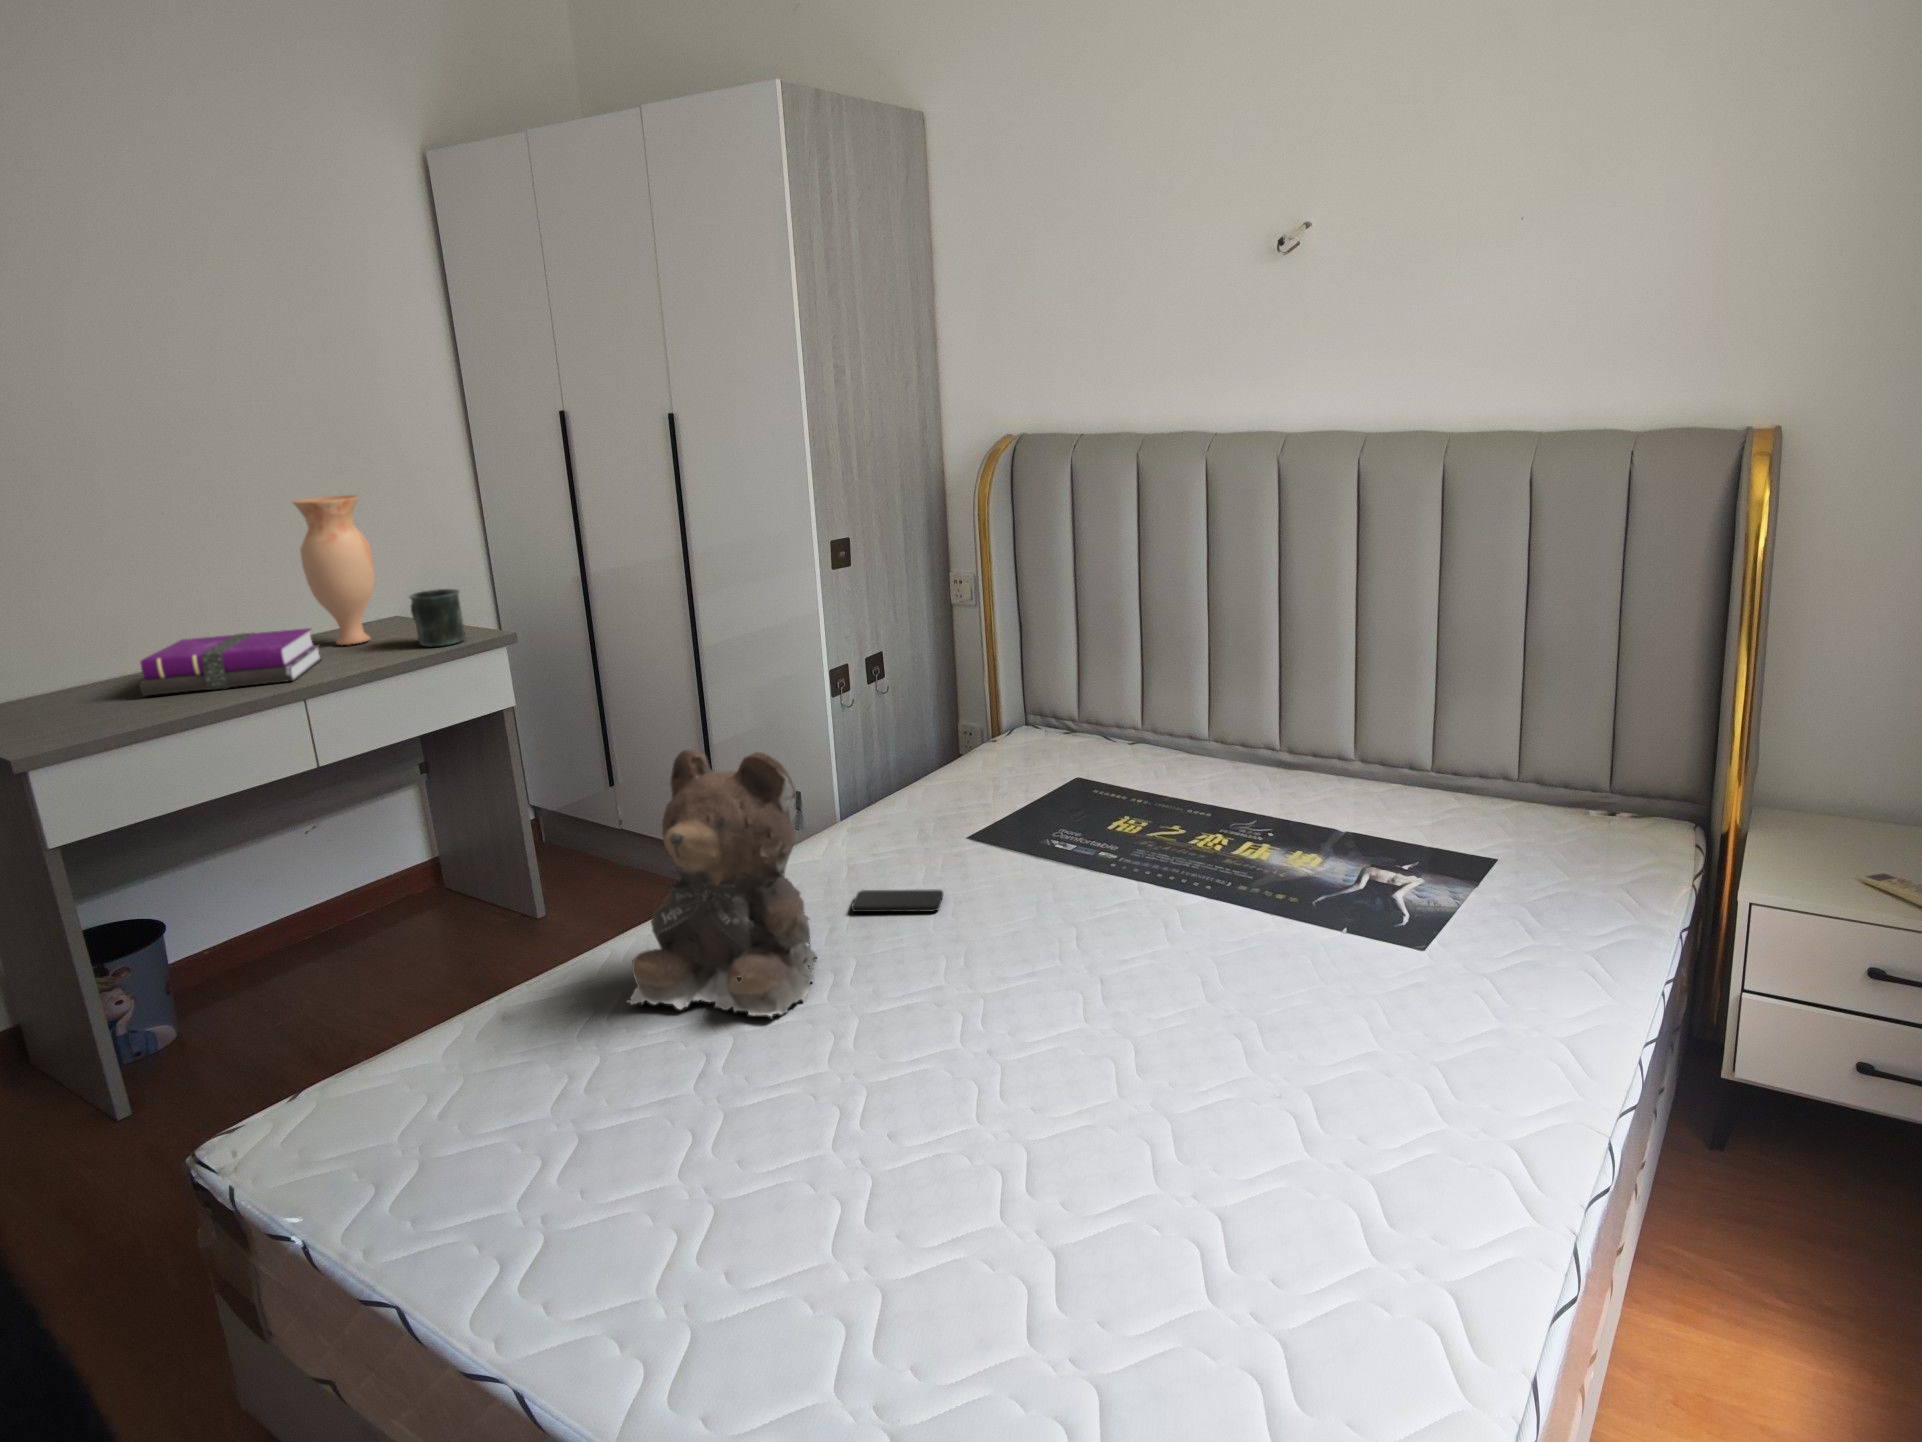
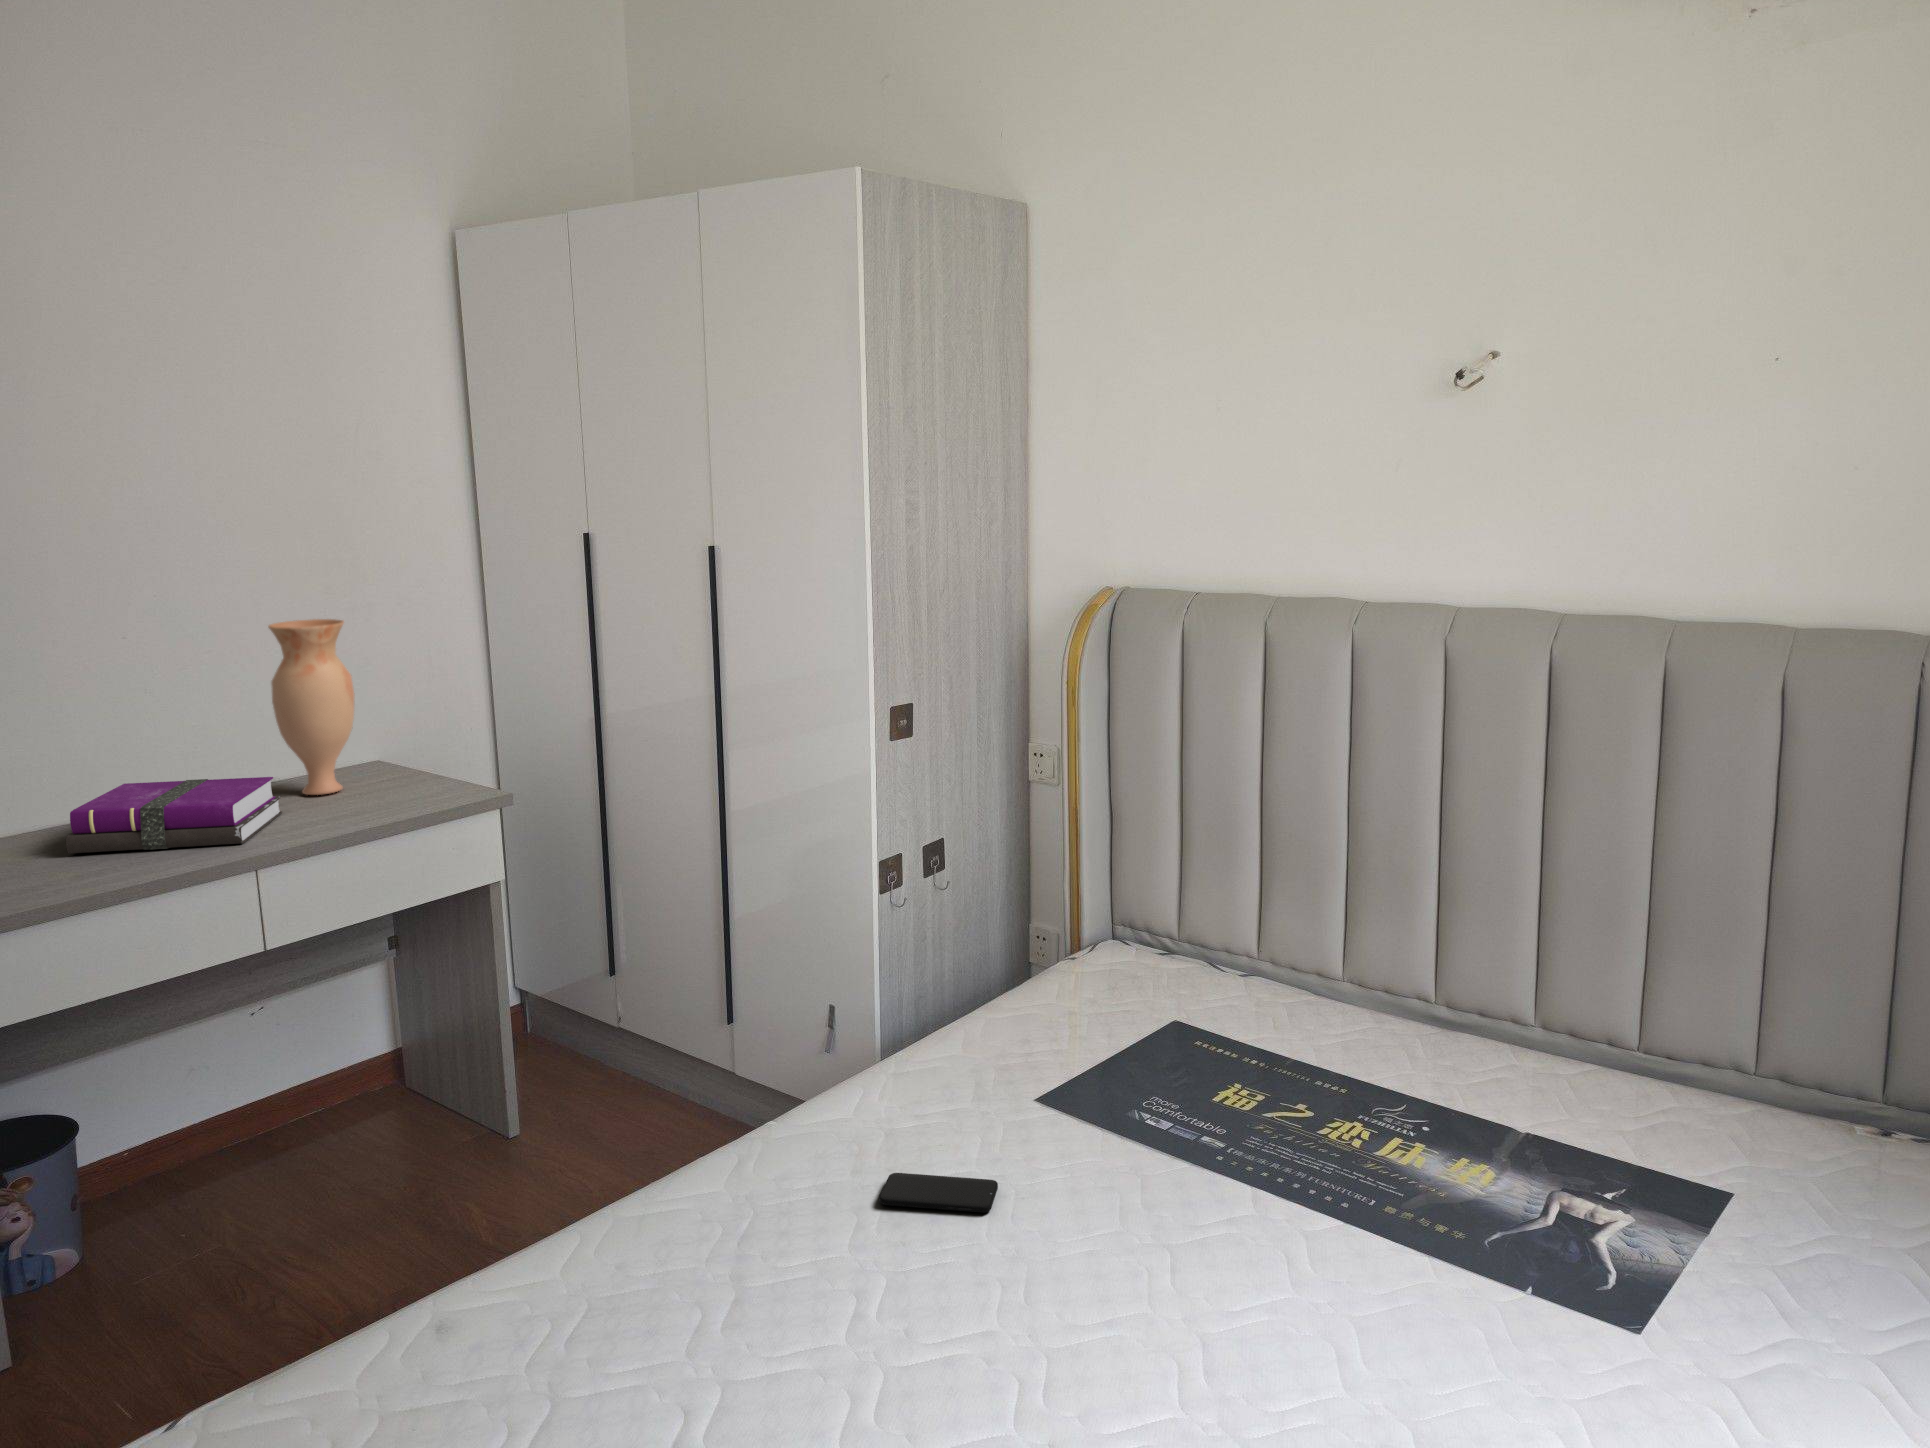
mug: present [409,589,466,646] -> none [389,735,451,804]
teddy bear: present [628,749,817,1017] -> none [582,990,831,1366]

